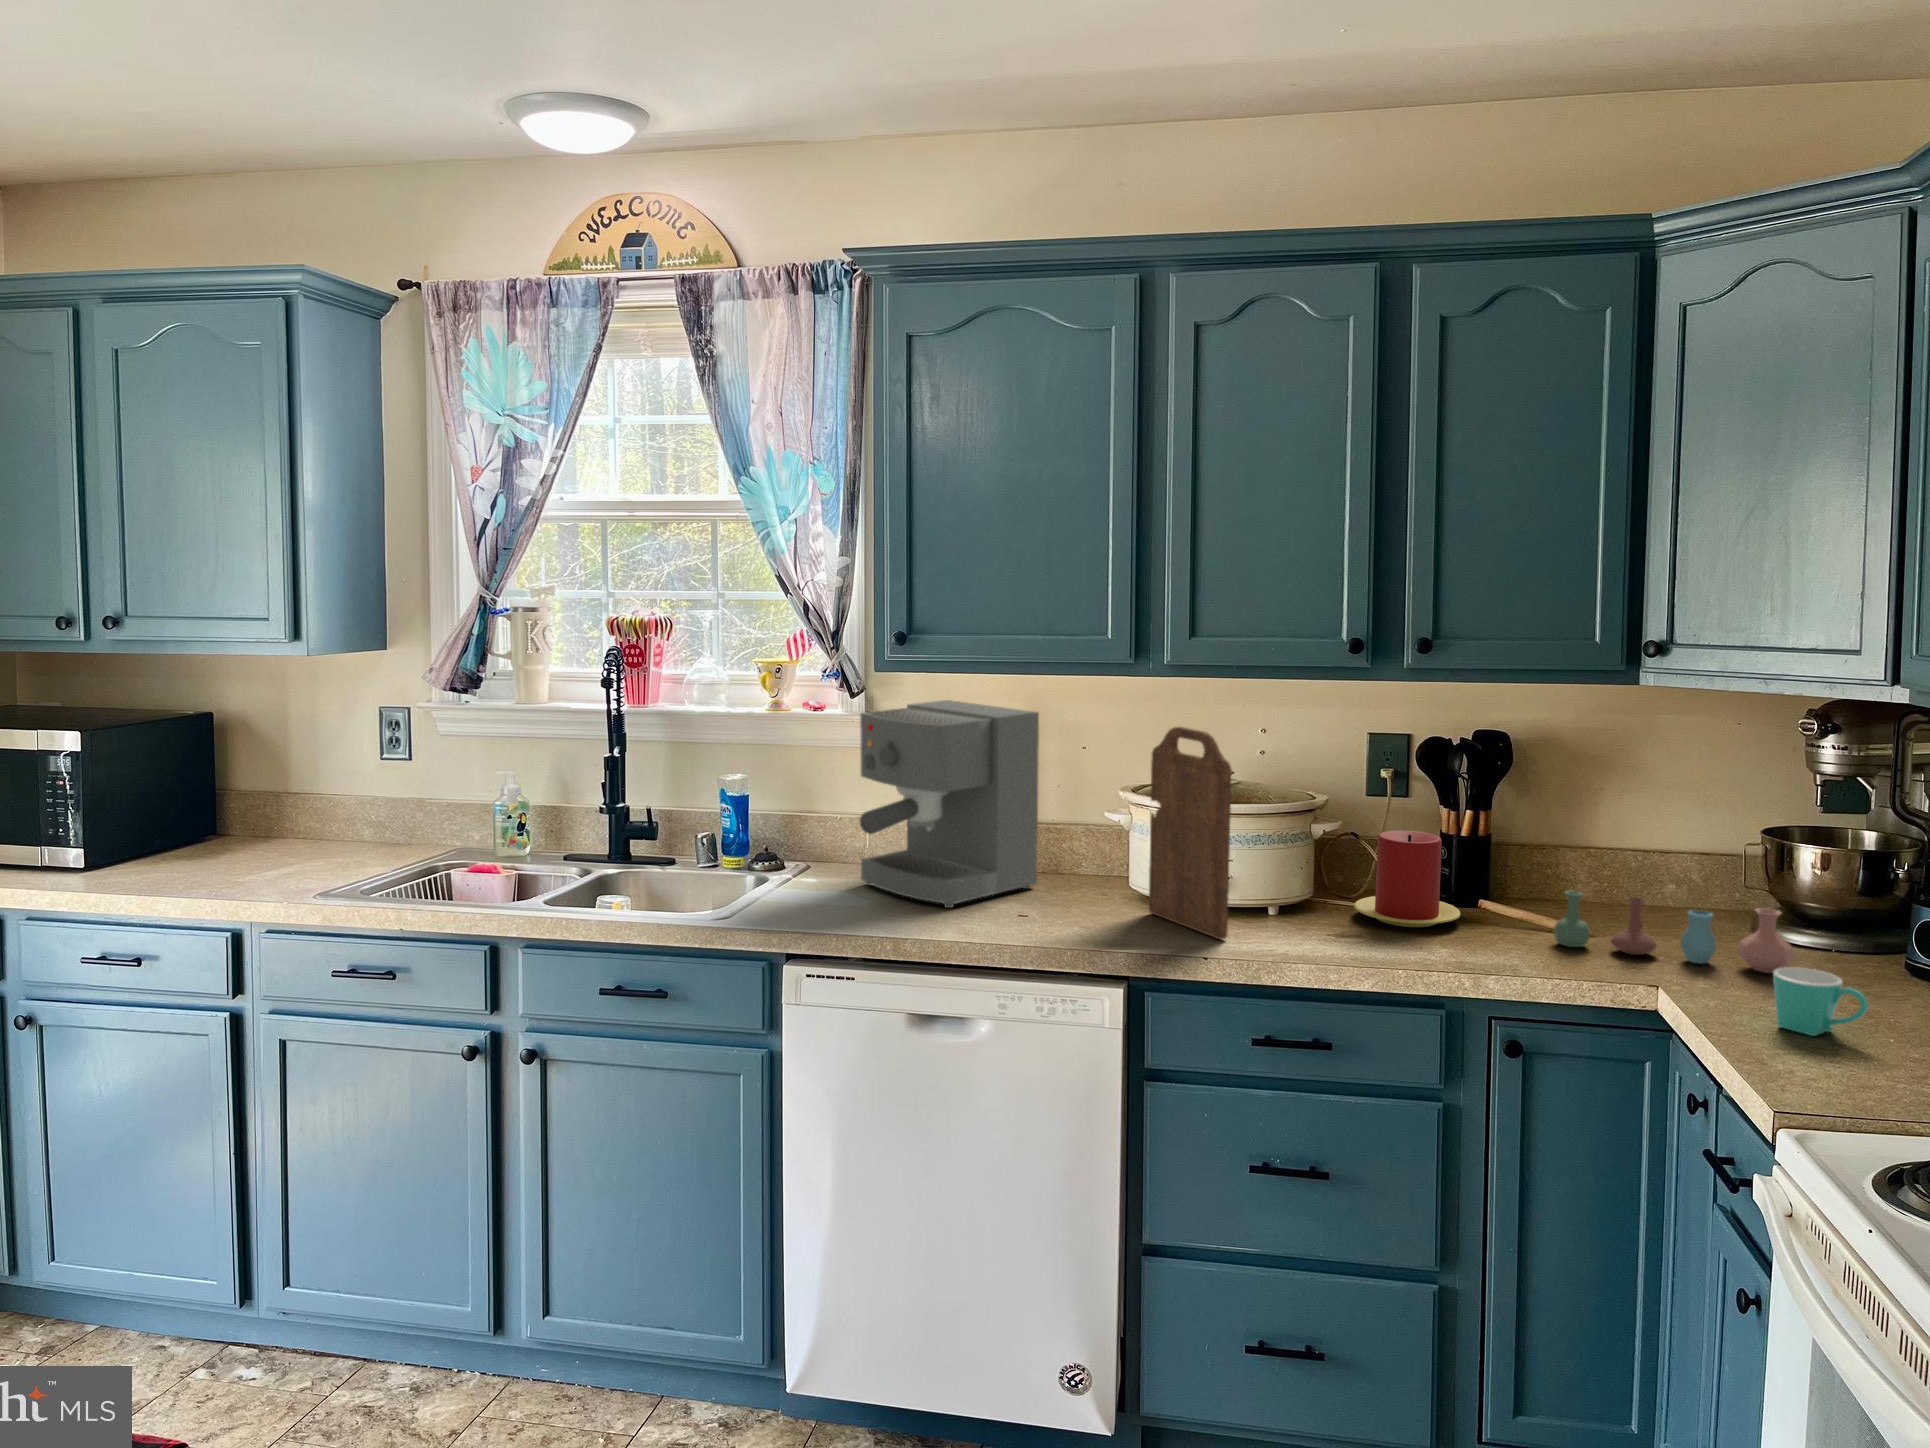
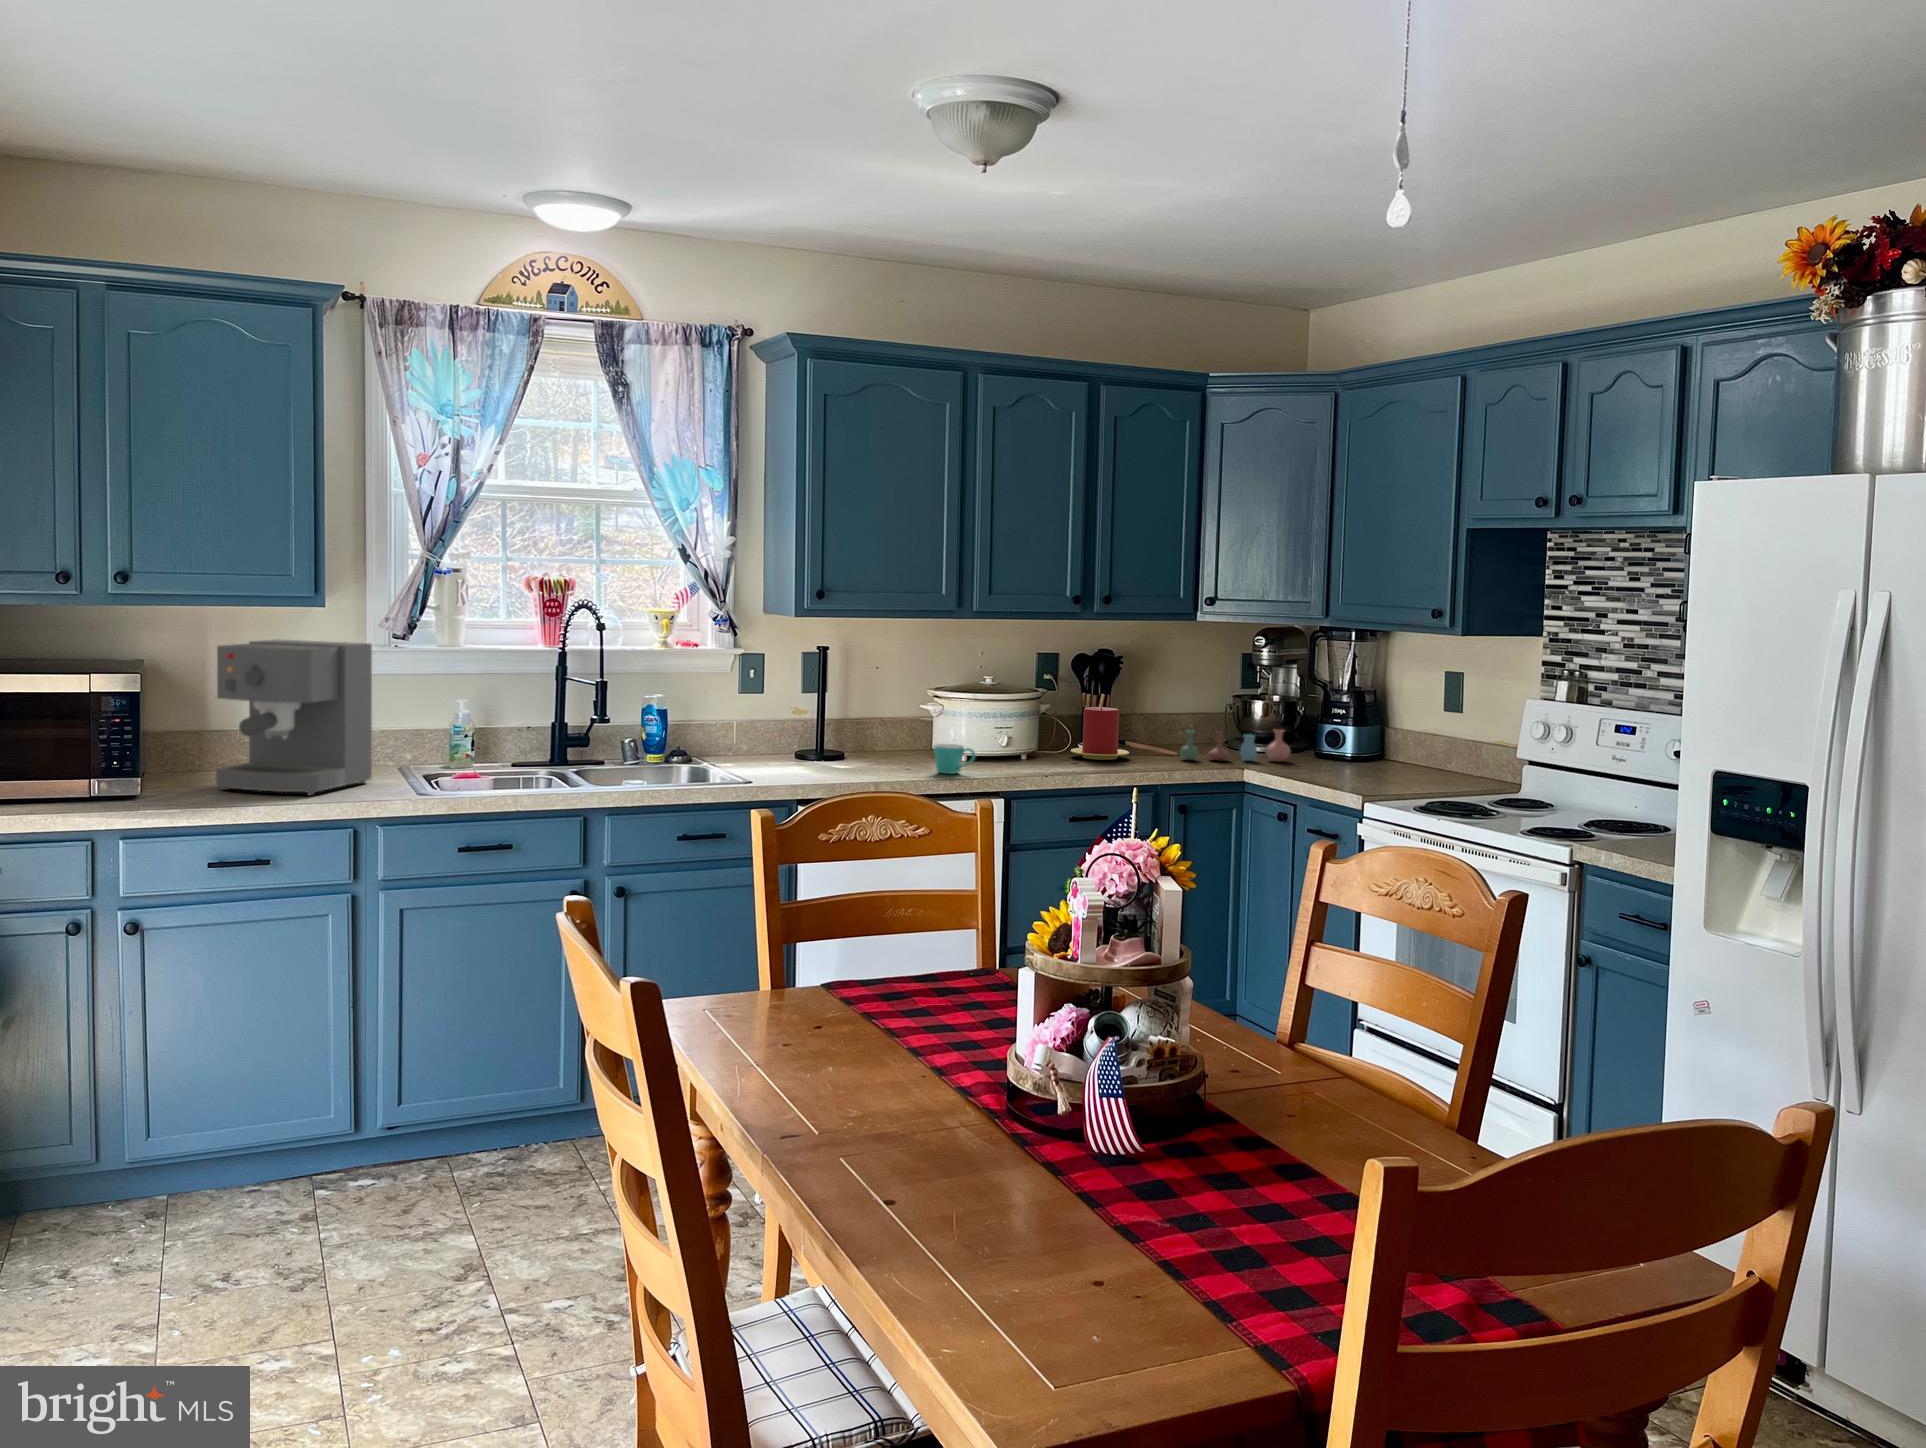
coffee maker: present [860,700,1039,908] -> present [216,639,372,795]
cutting board: present [1149,727,1232,940] -> none [972,645,1040,769]
mug: present [1773,967,1868,1036] -> present [934,744,975,774]

